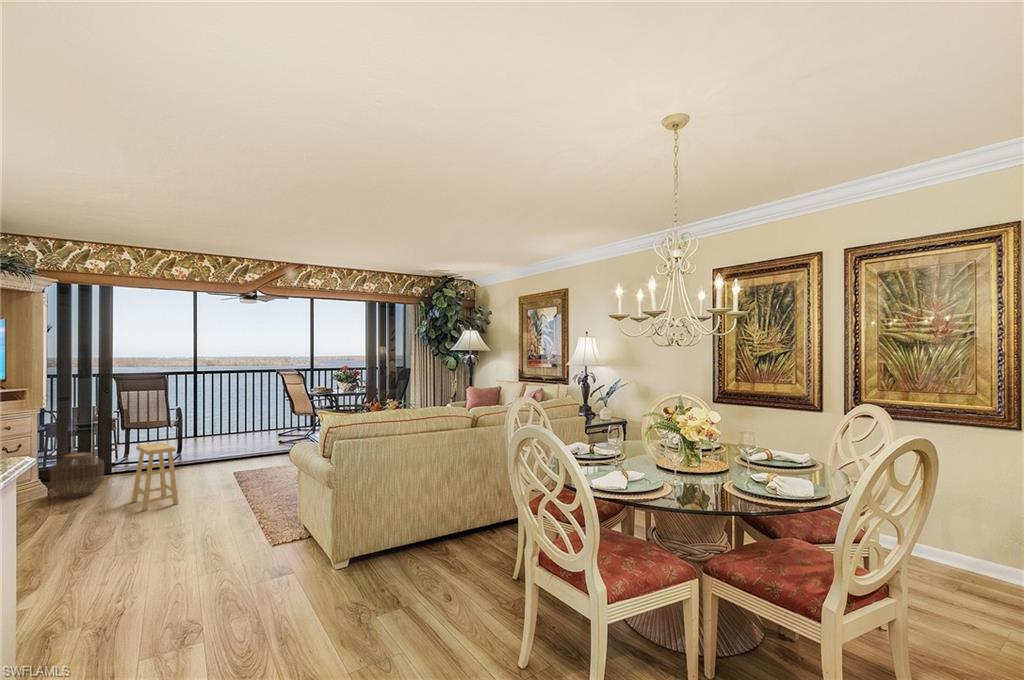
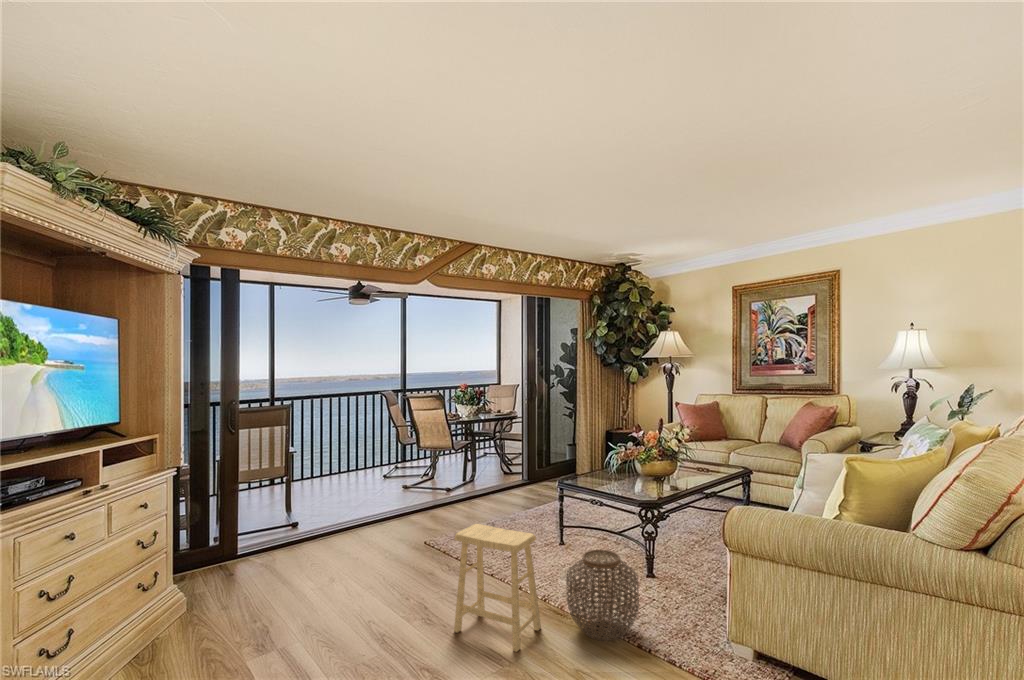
woven basket: present [51,452,104,498] -> present [566,550,639,641]

